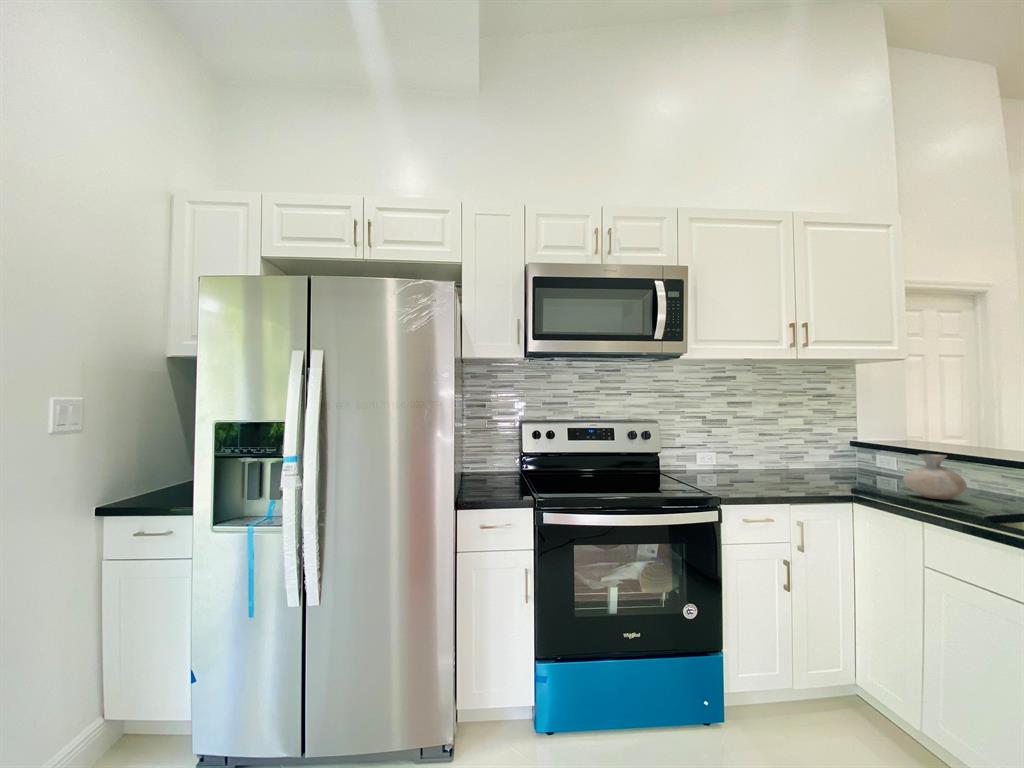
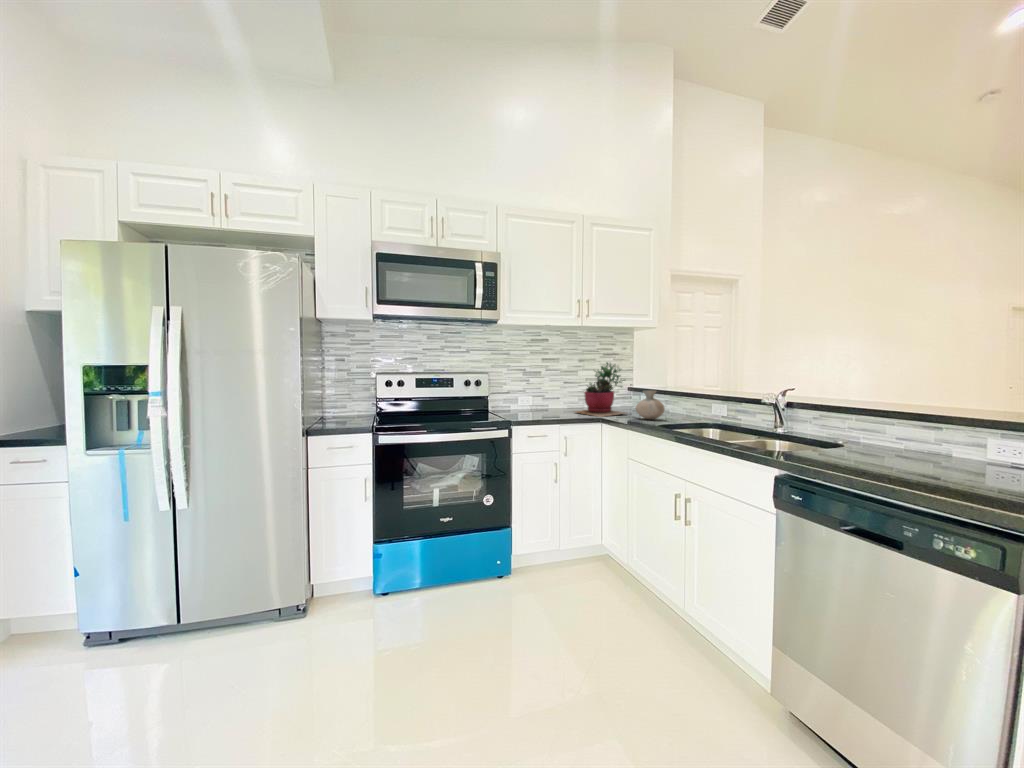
succulent plant: none [782,409,879,490] -> present [576,362,625,417]

